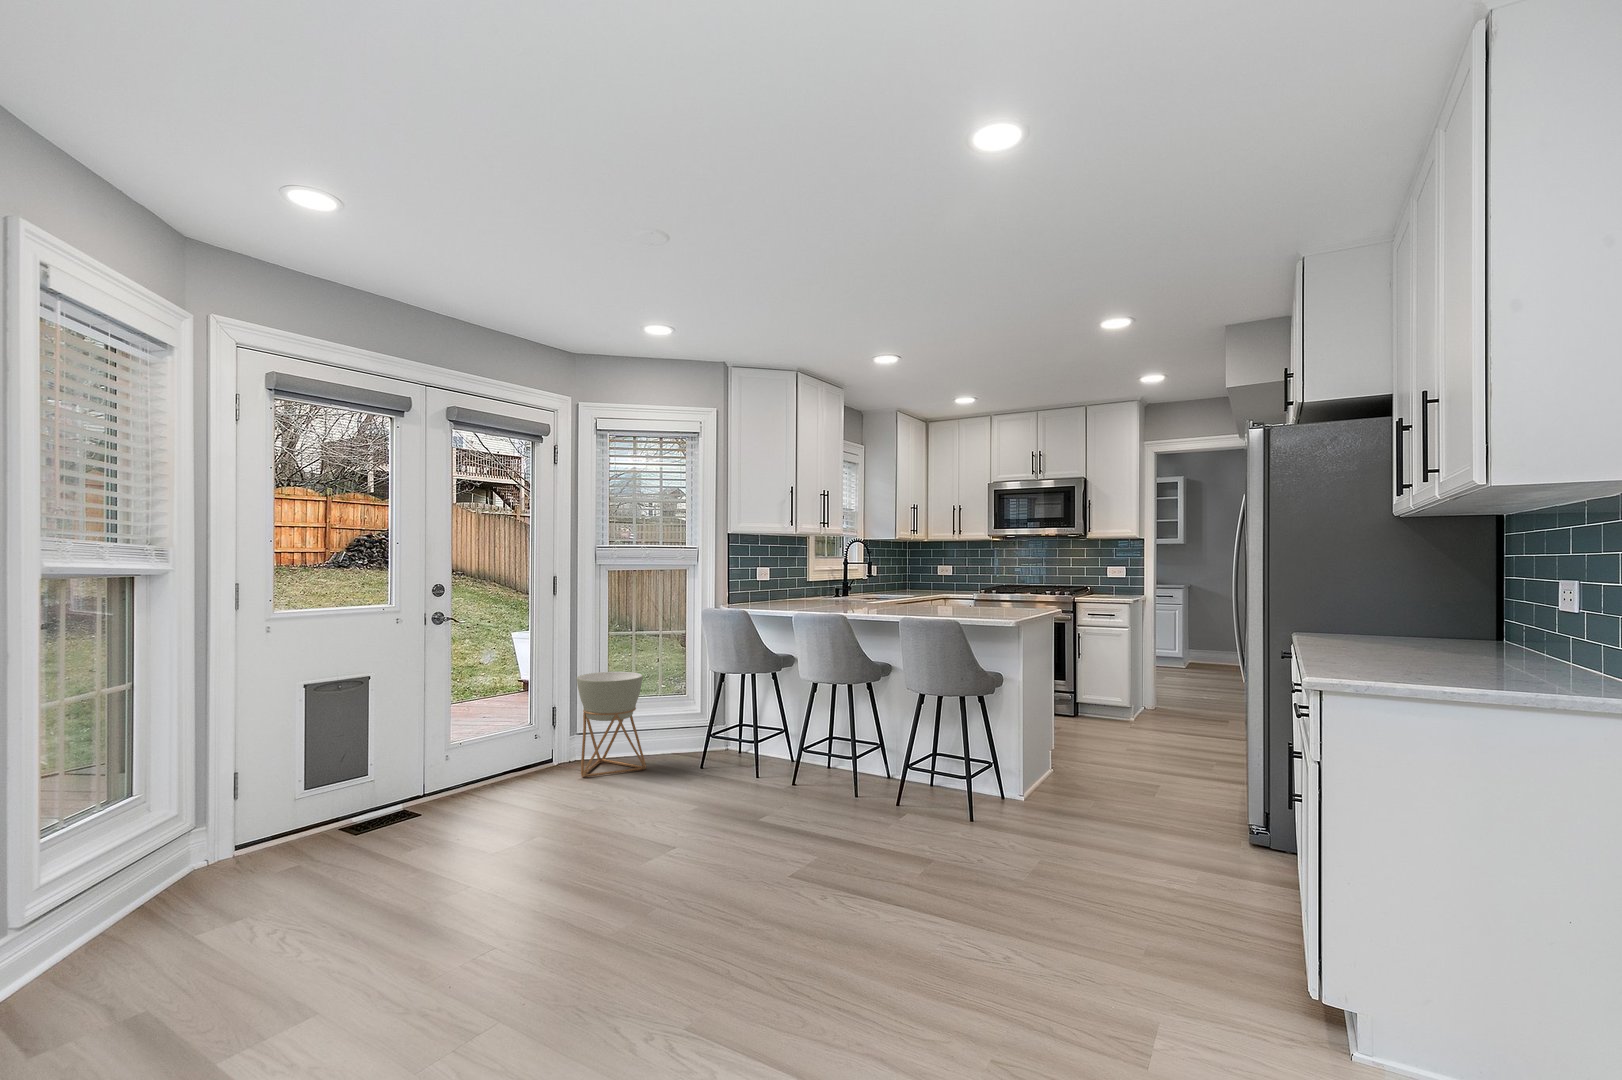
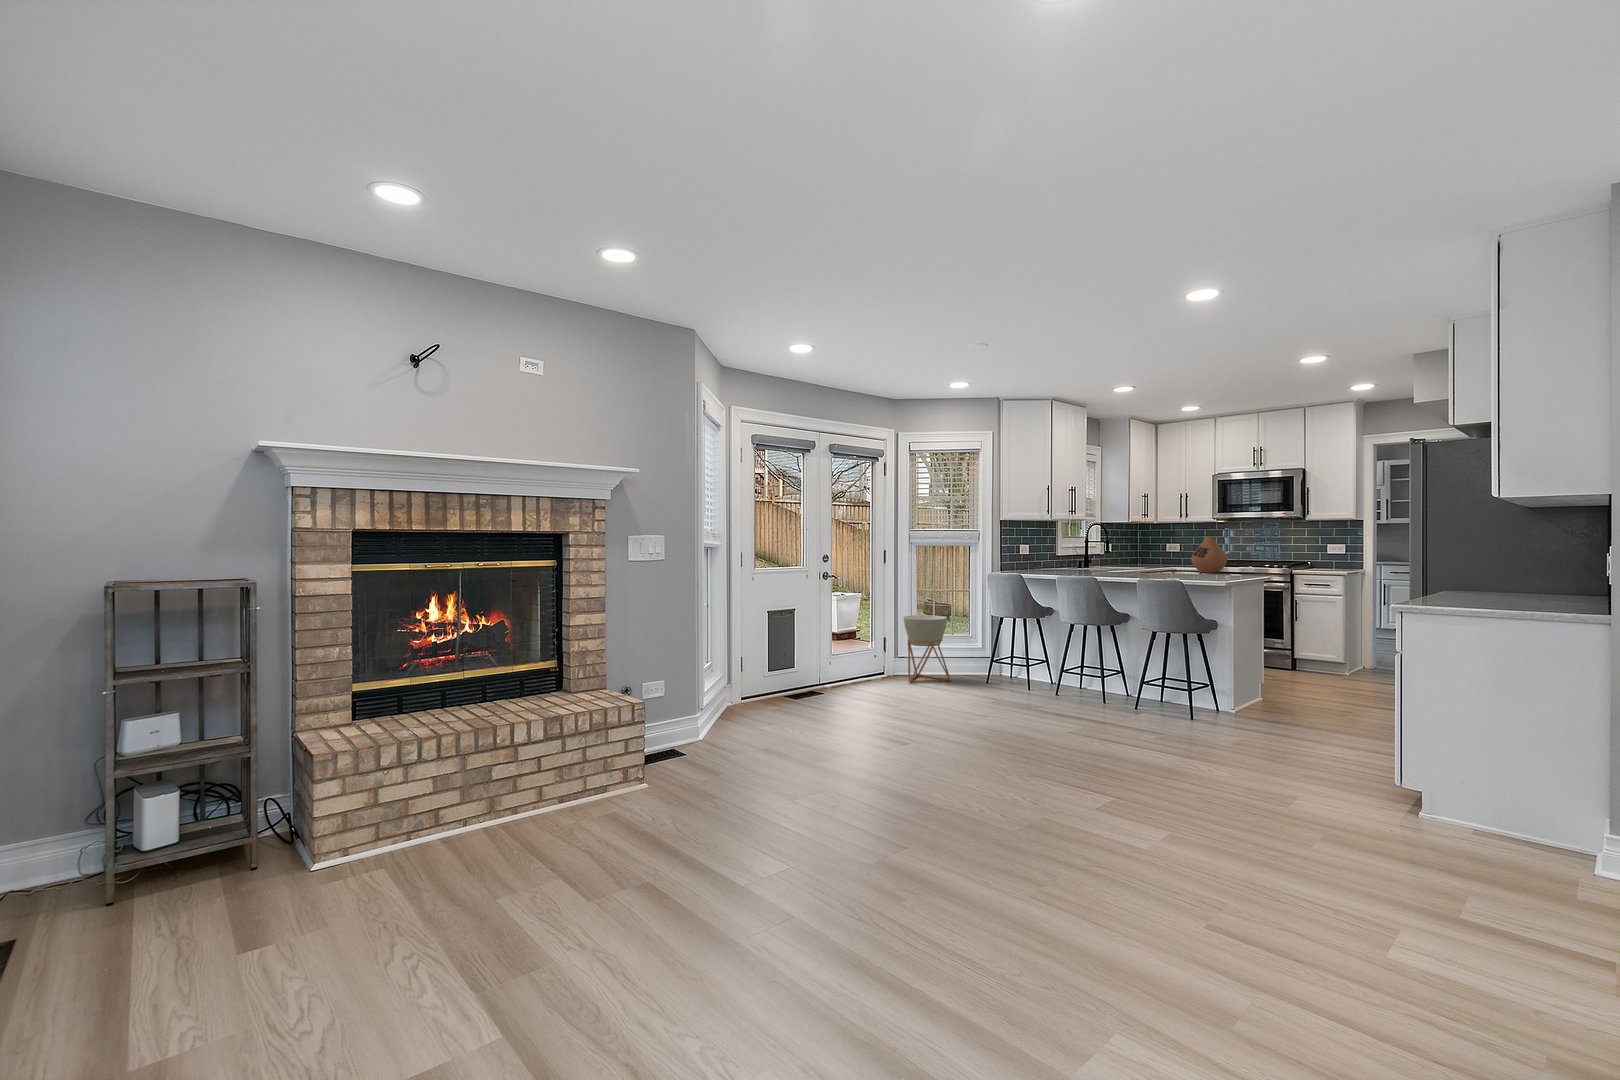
vase: none [966,558,1008,604] -> present [1191,537,1227,572]

